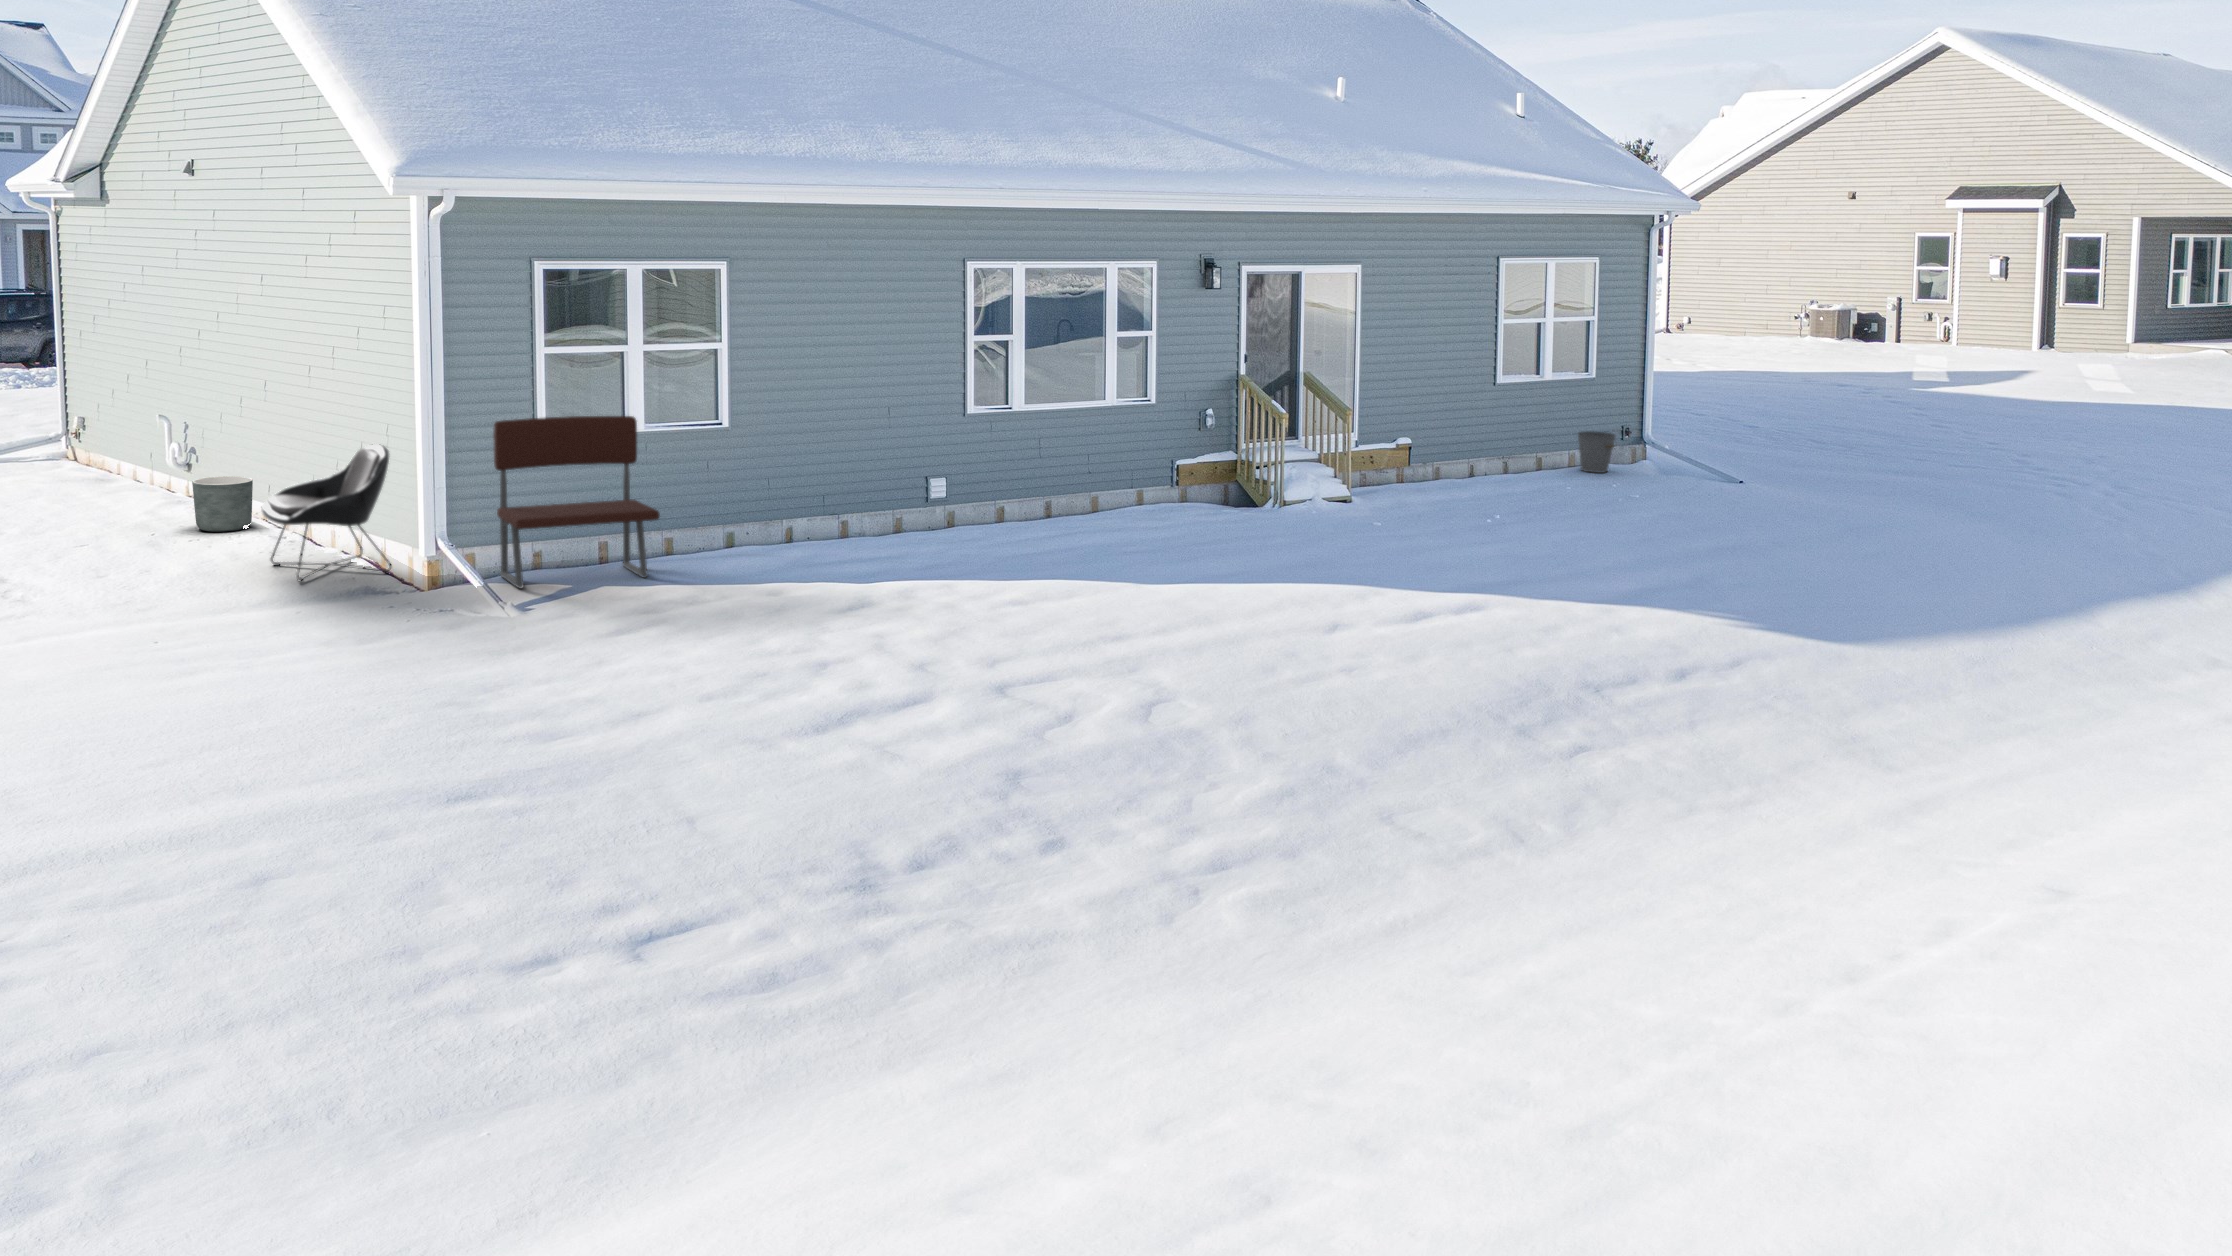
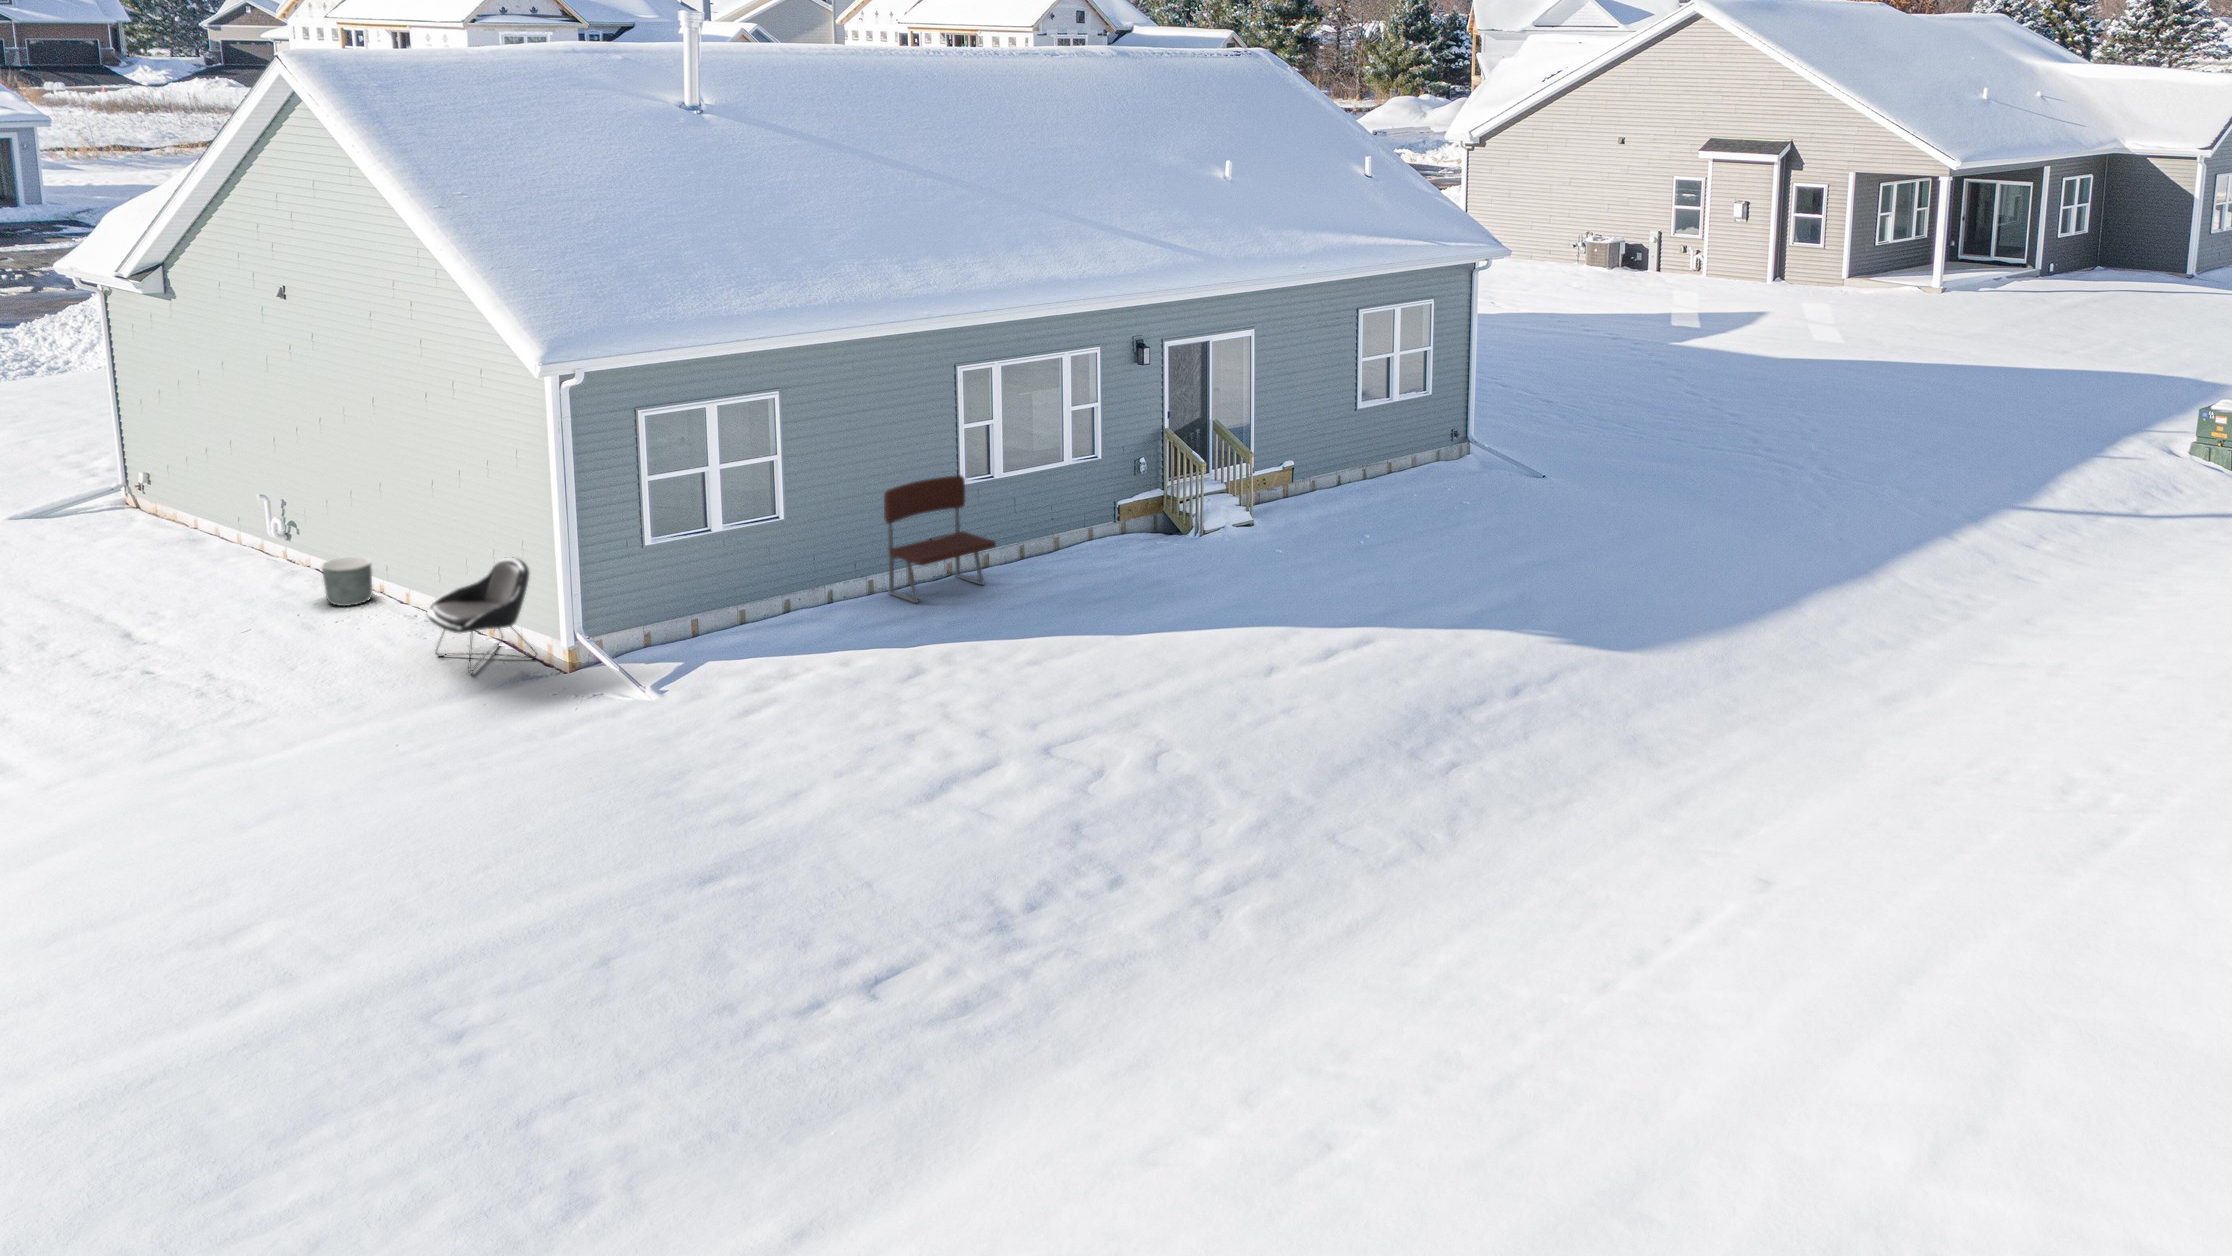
bench: present [493,416,660,589] -> present [884,475,996,603]
bucket: present [1578,431,1615,473] -> none [1418,438,1448,472]

